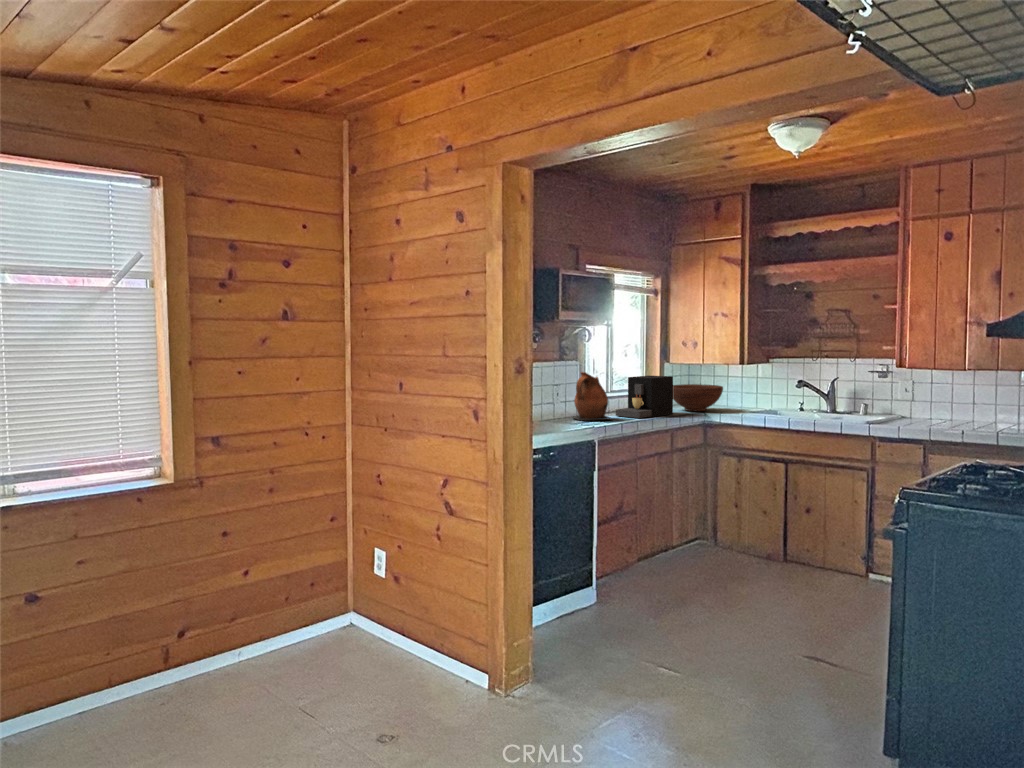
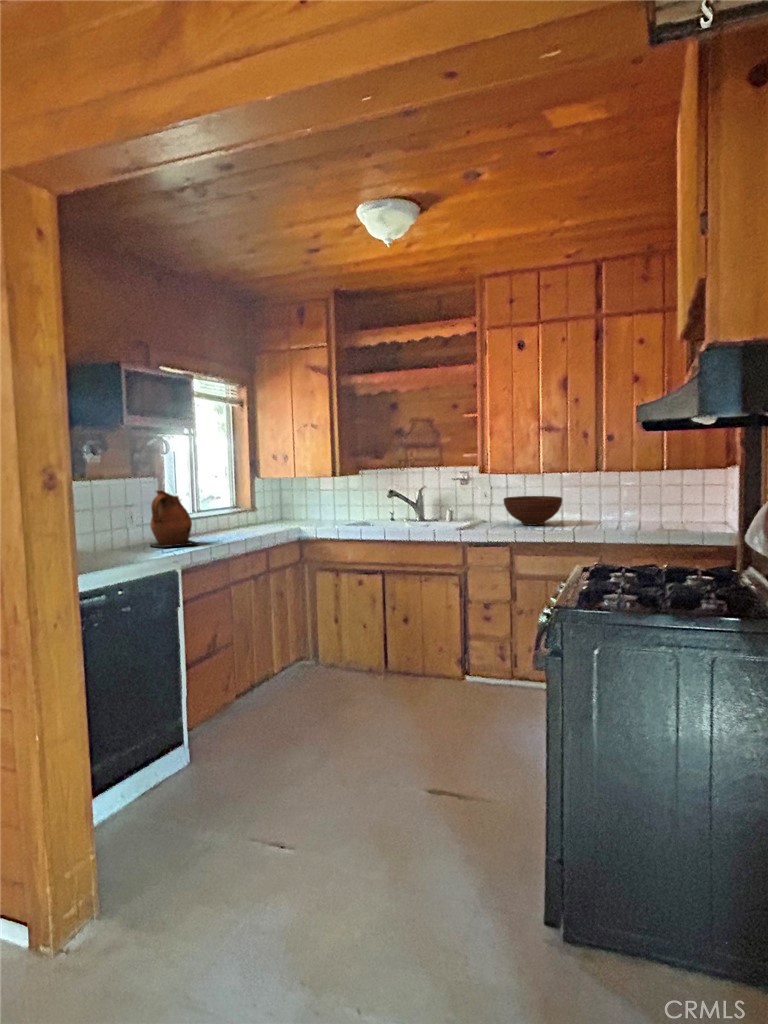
coffee maker: present [616,375,673,418] -> none [202,492,266,540]
fruit bowl: present [673,384,723,411] -> present [504,496,562,525]

